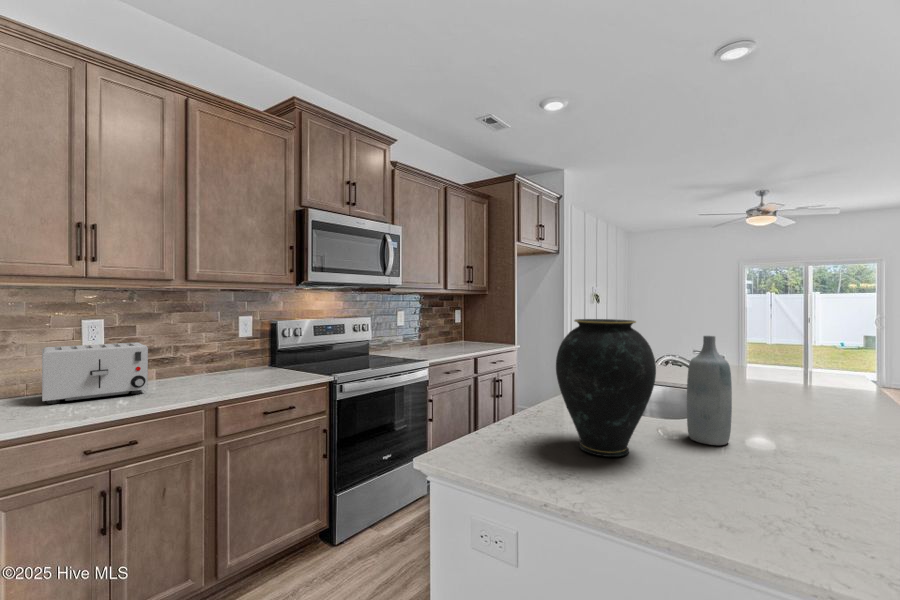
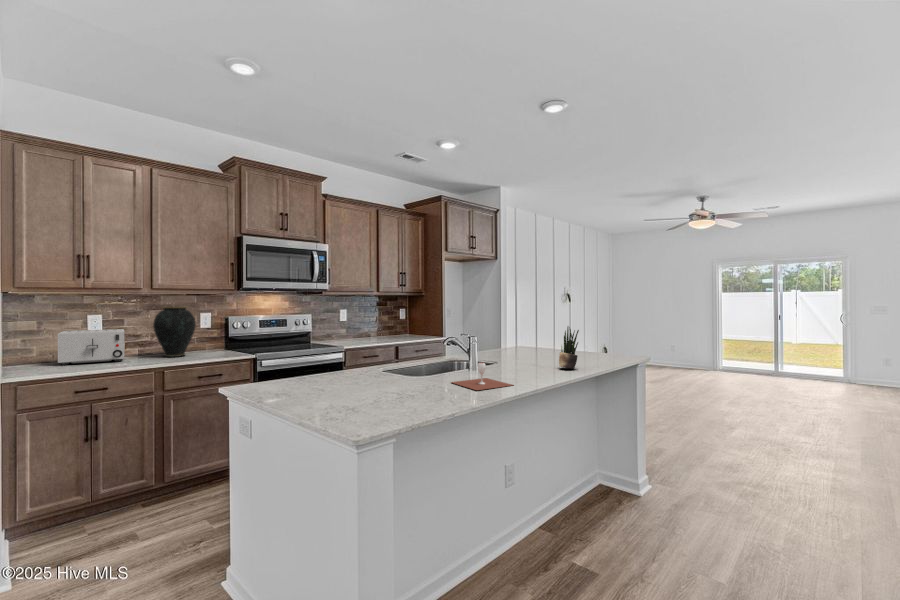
vase: present [556,319,656,457] -> present [153,307,196,357]
potted plant: none [804,333,836,393] -> present [559,327,579,369]
bottle: present [687,336,732,445] -> none [393,323,417,390]
wine glass: none [743,394,847,442] -> present [452,363,513,390]

